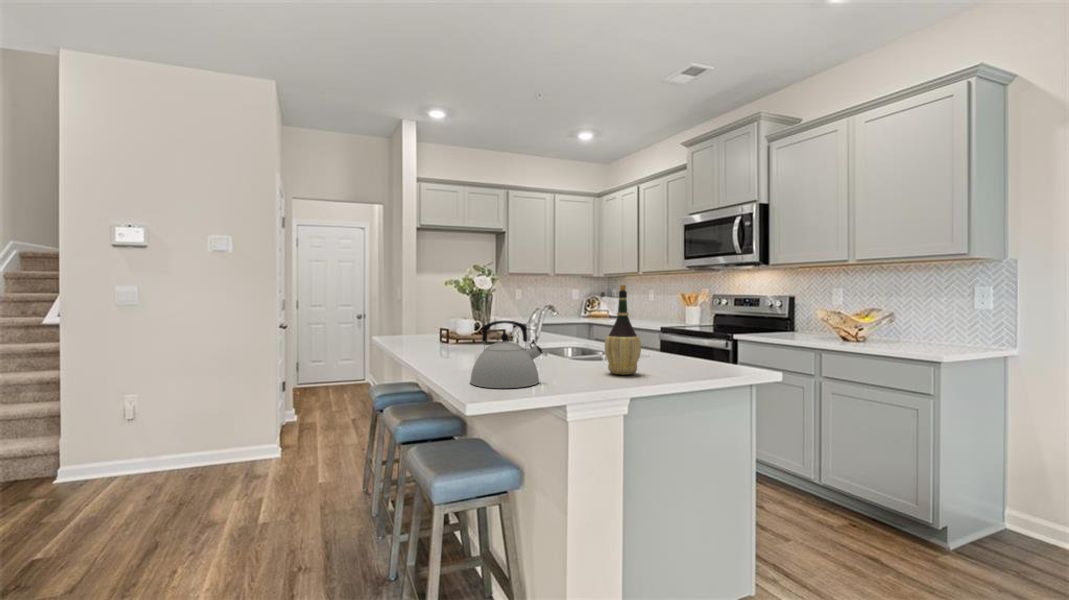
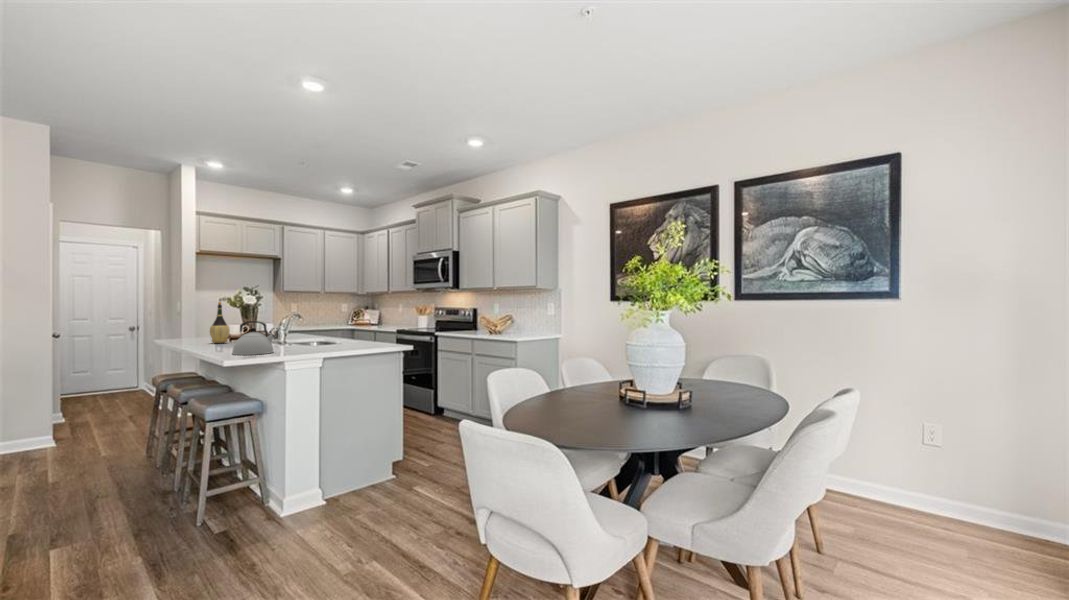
wine bottle: present [605,285,641,374] -> present [210,302,230,343]

